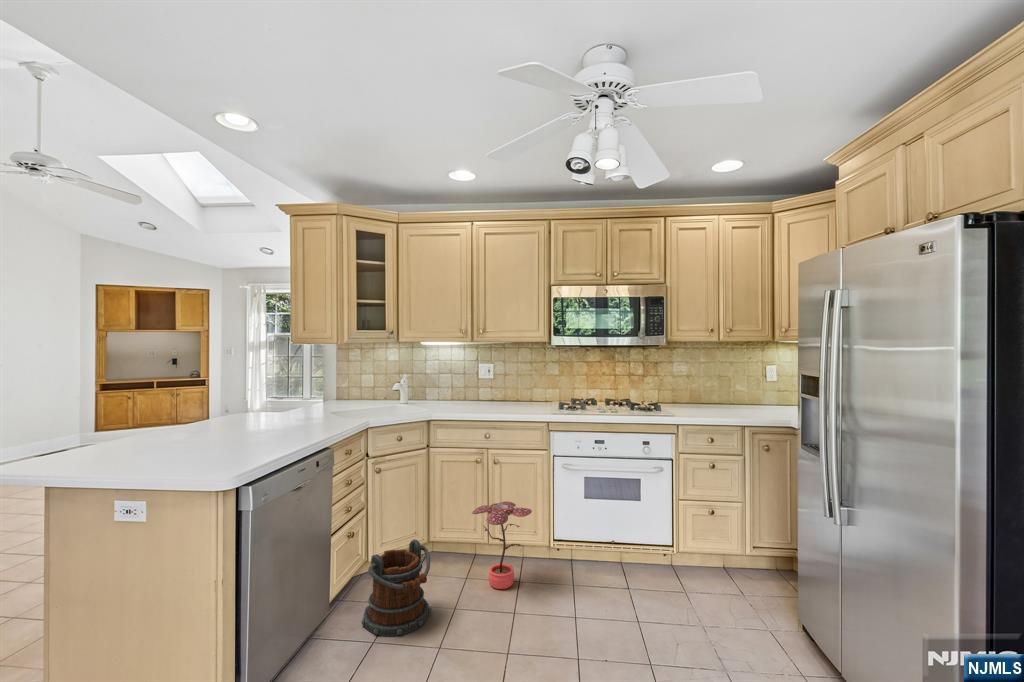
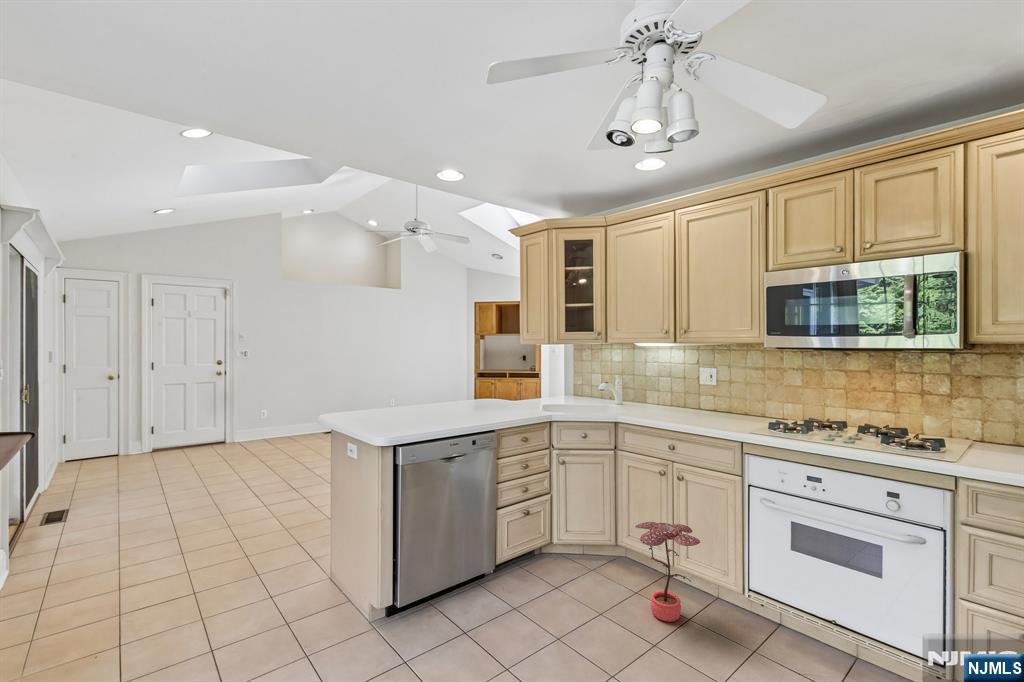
bucket: present [362,539,431,636] -> none [515,533,578,617]

